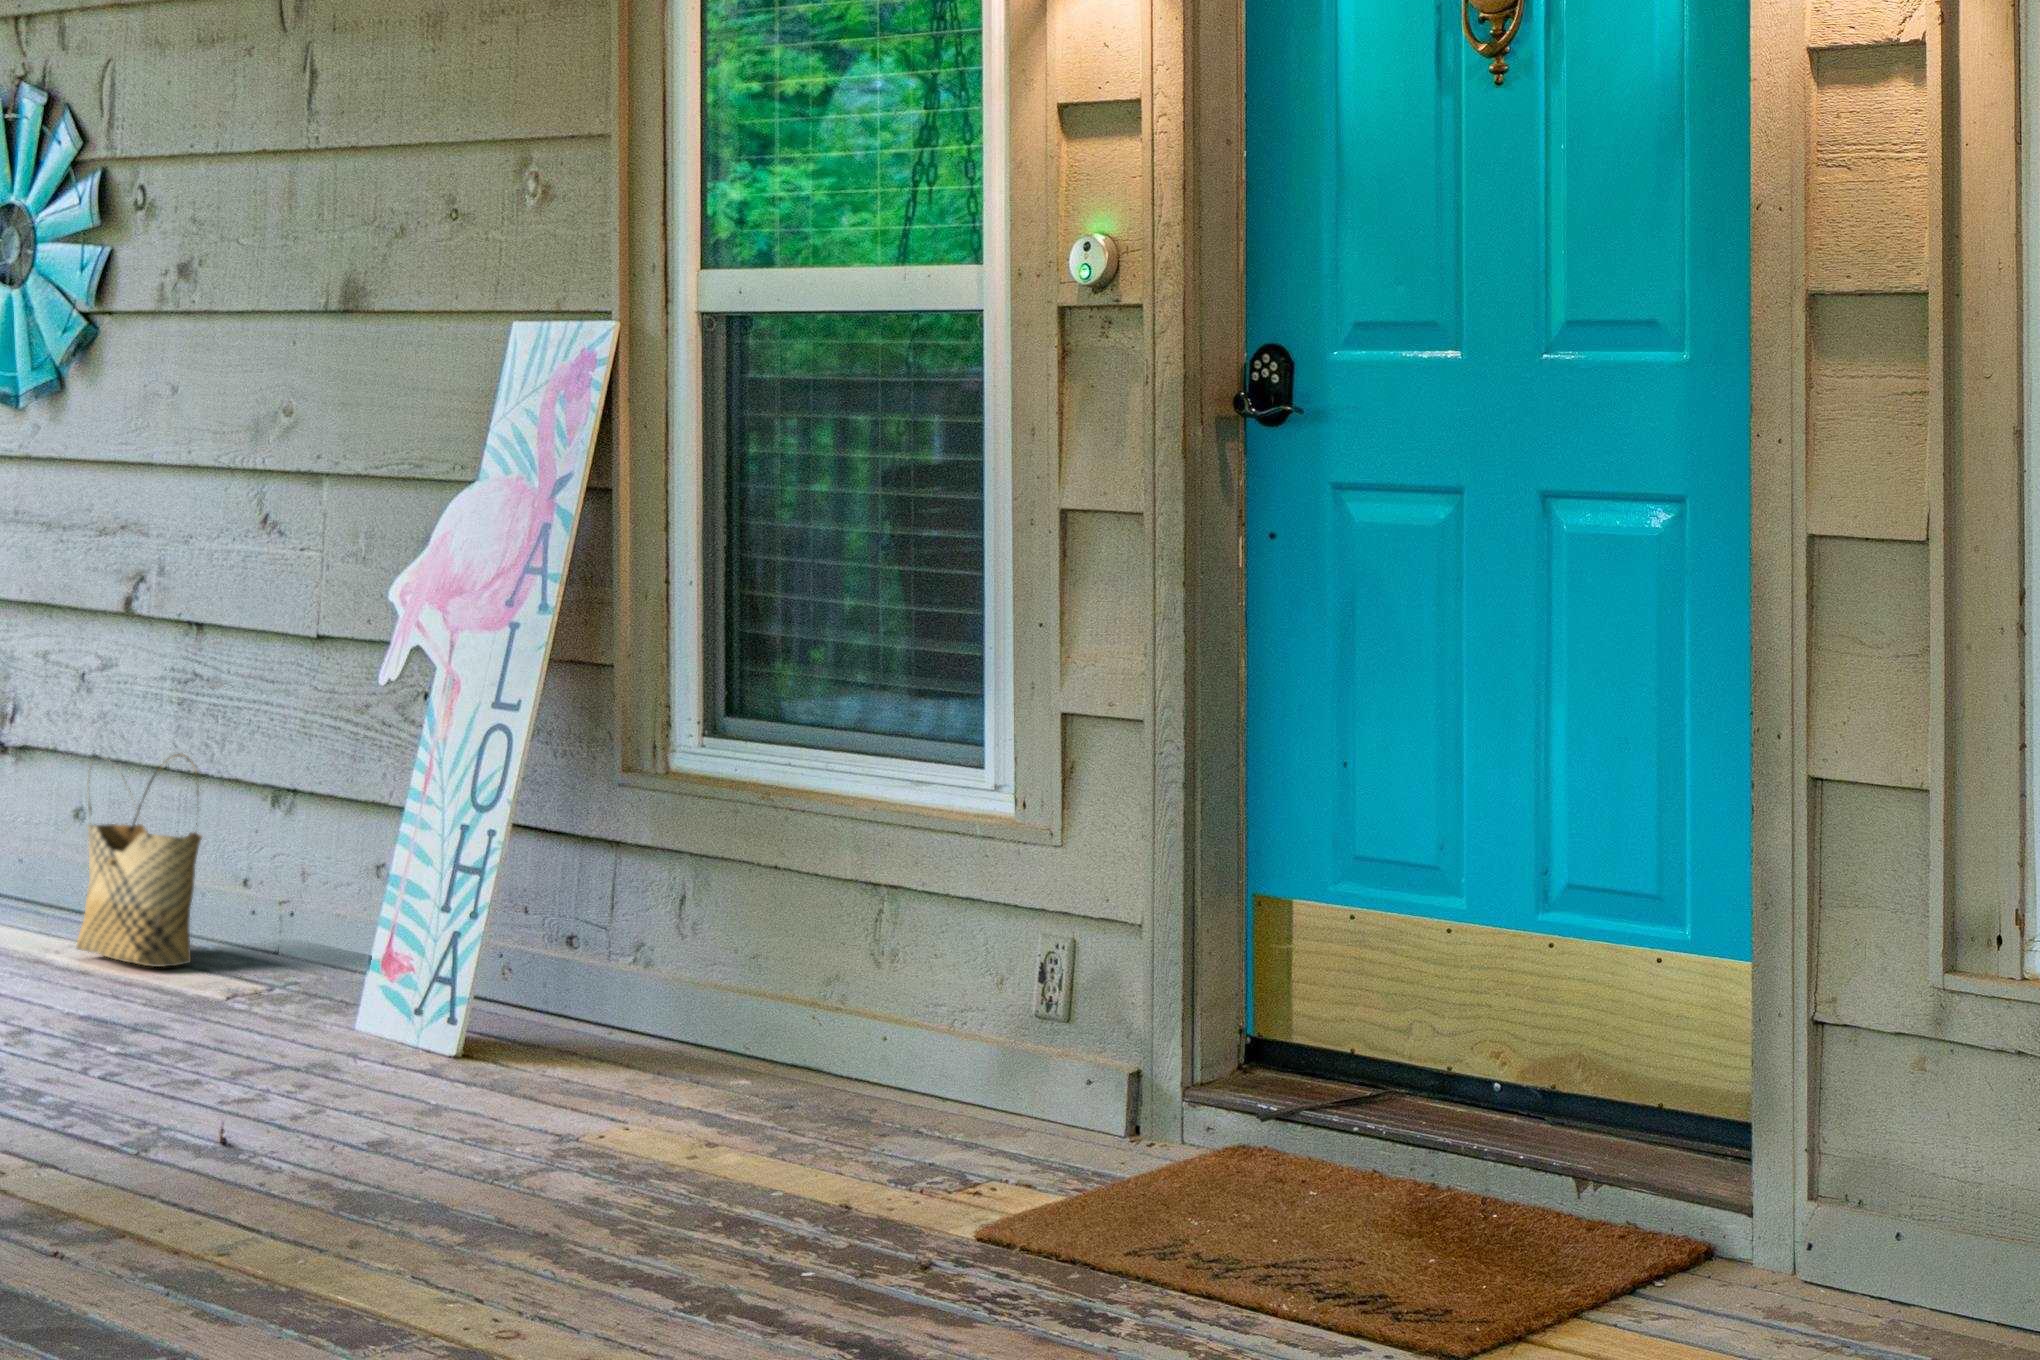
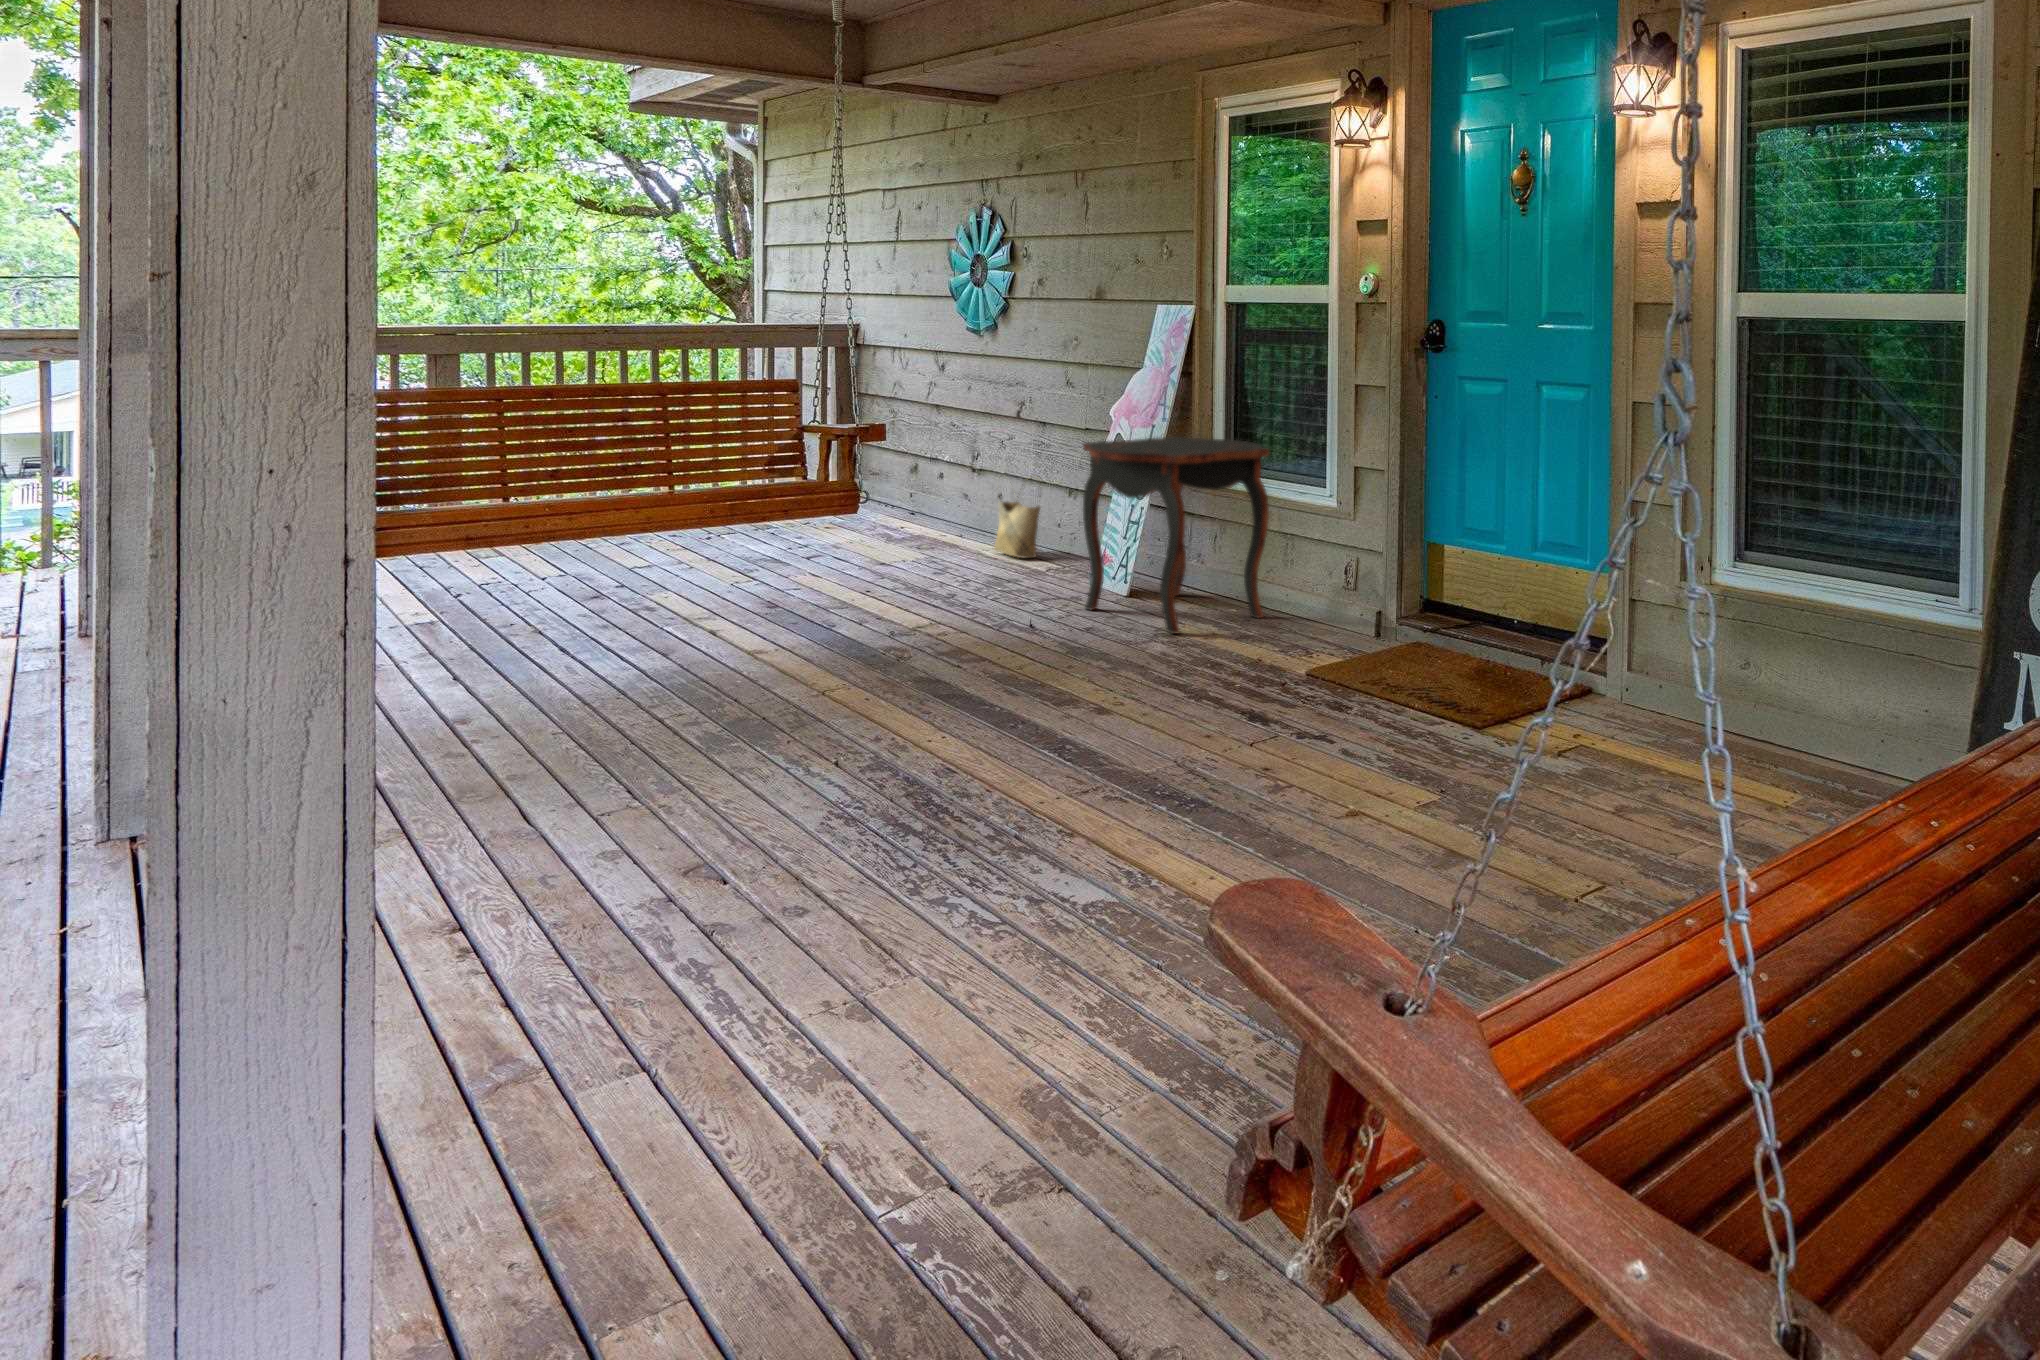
side table: none [347,650,833,1149] -> present [1083,437,1269,634]

